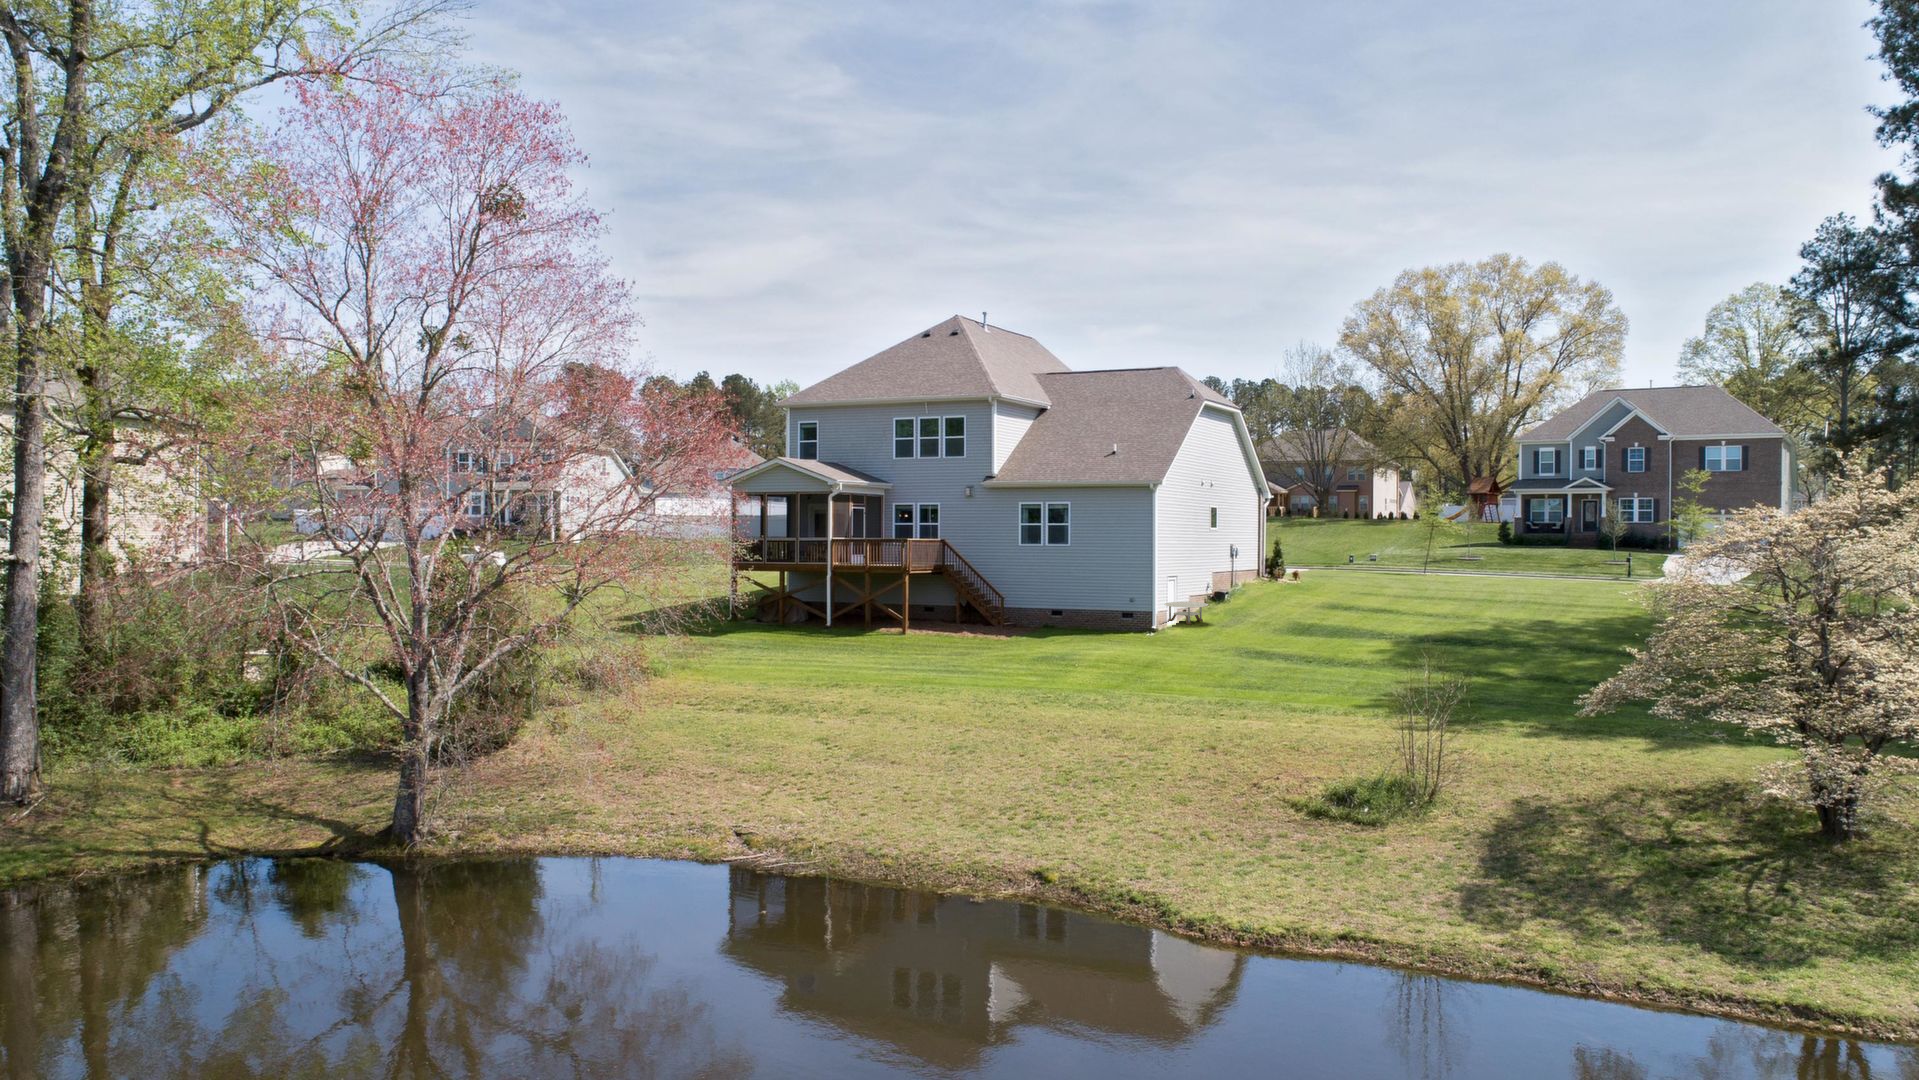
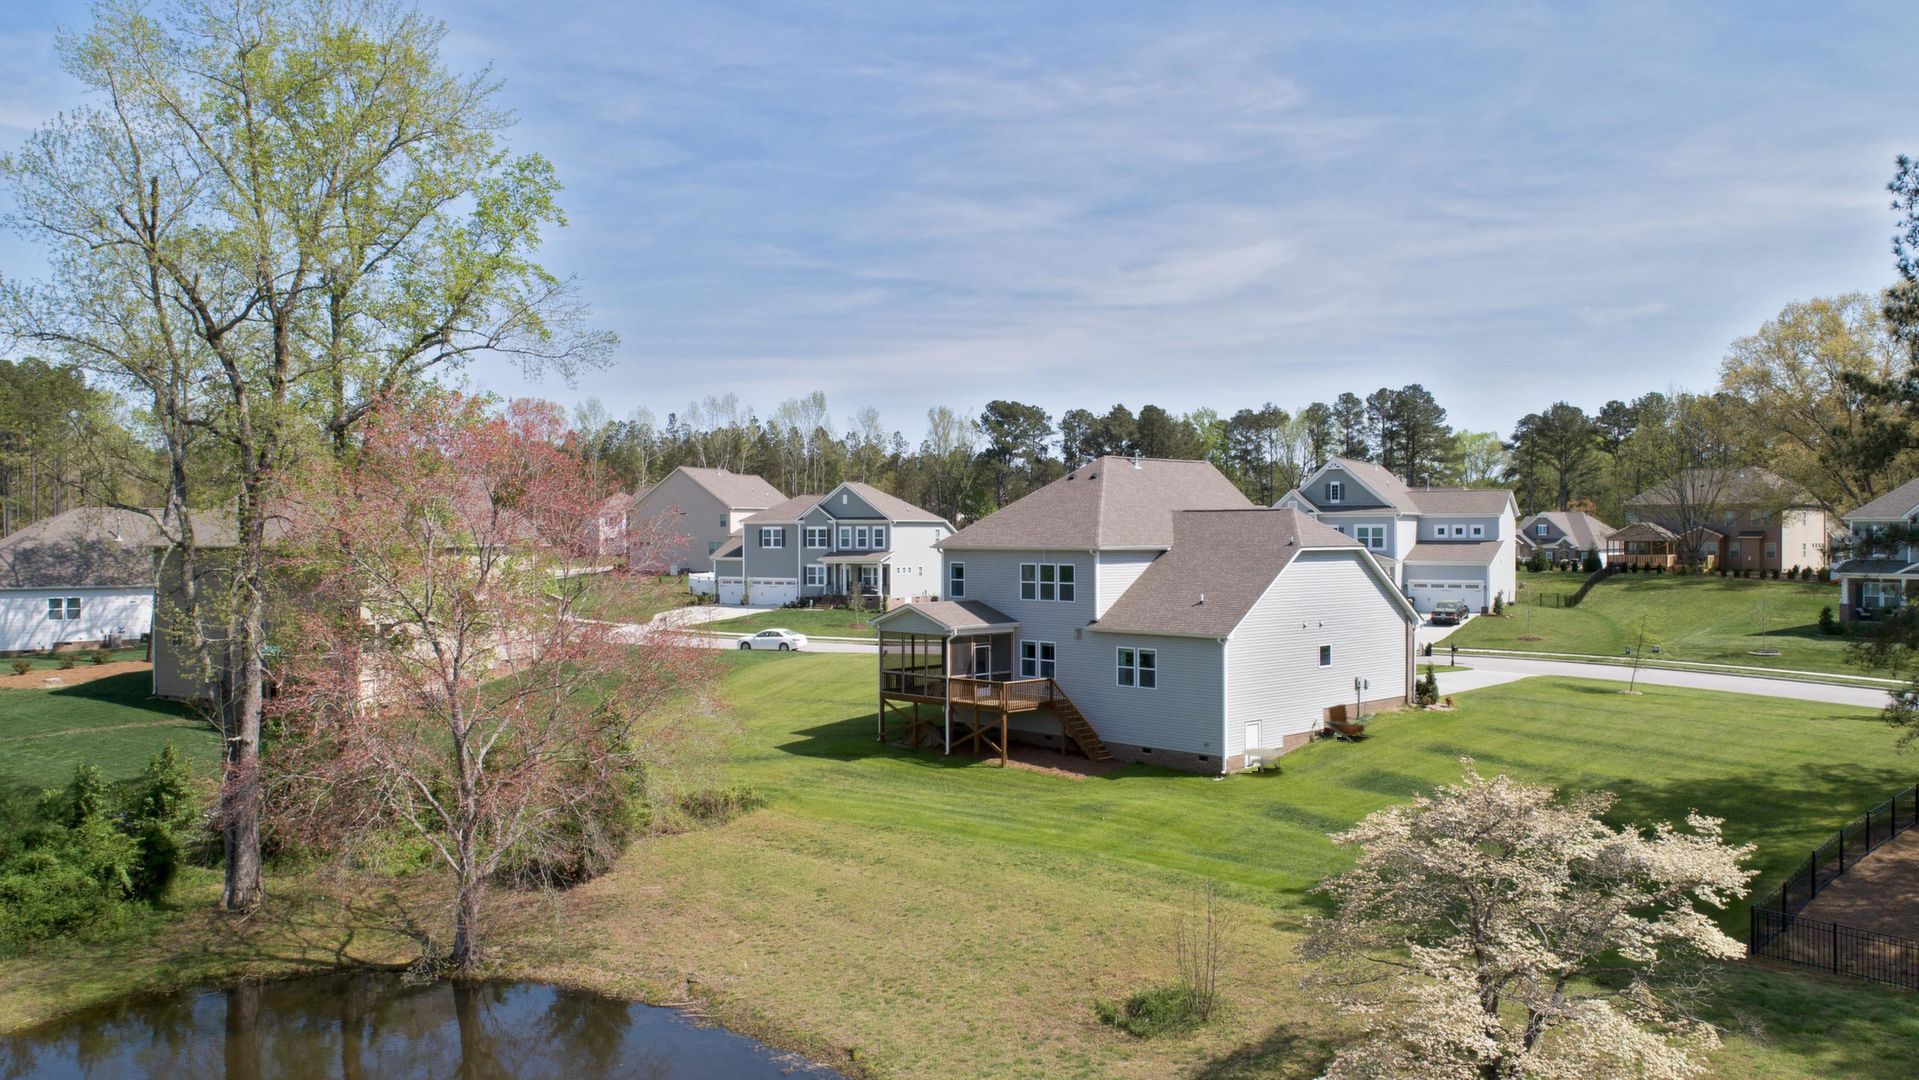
lounge chair: none [1215,565,1253,601] -> present [1325,704,1366,743]

